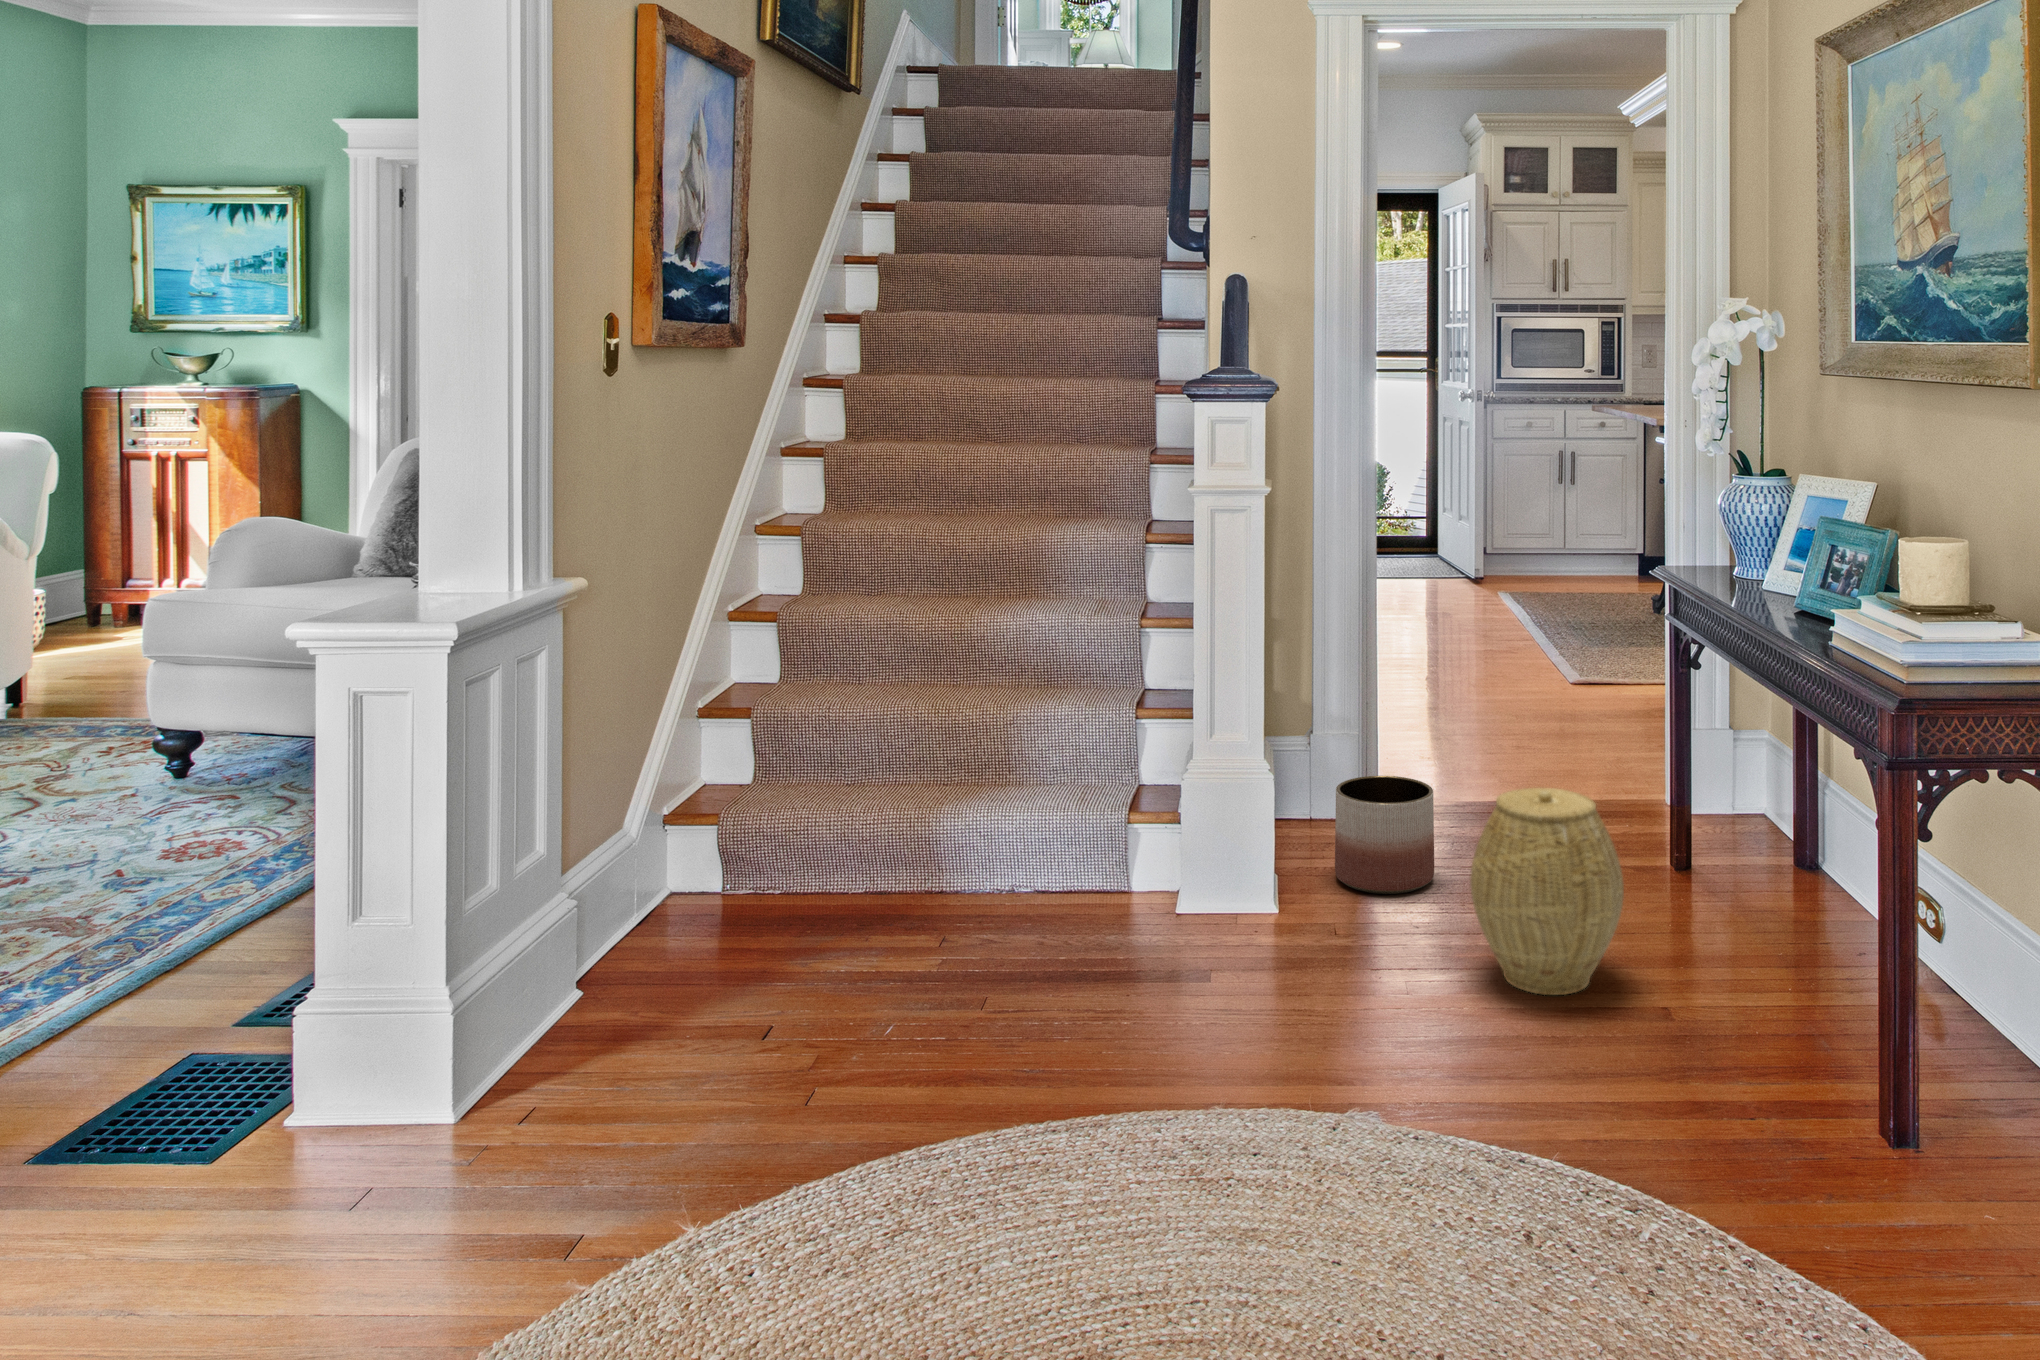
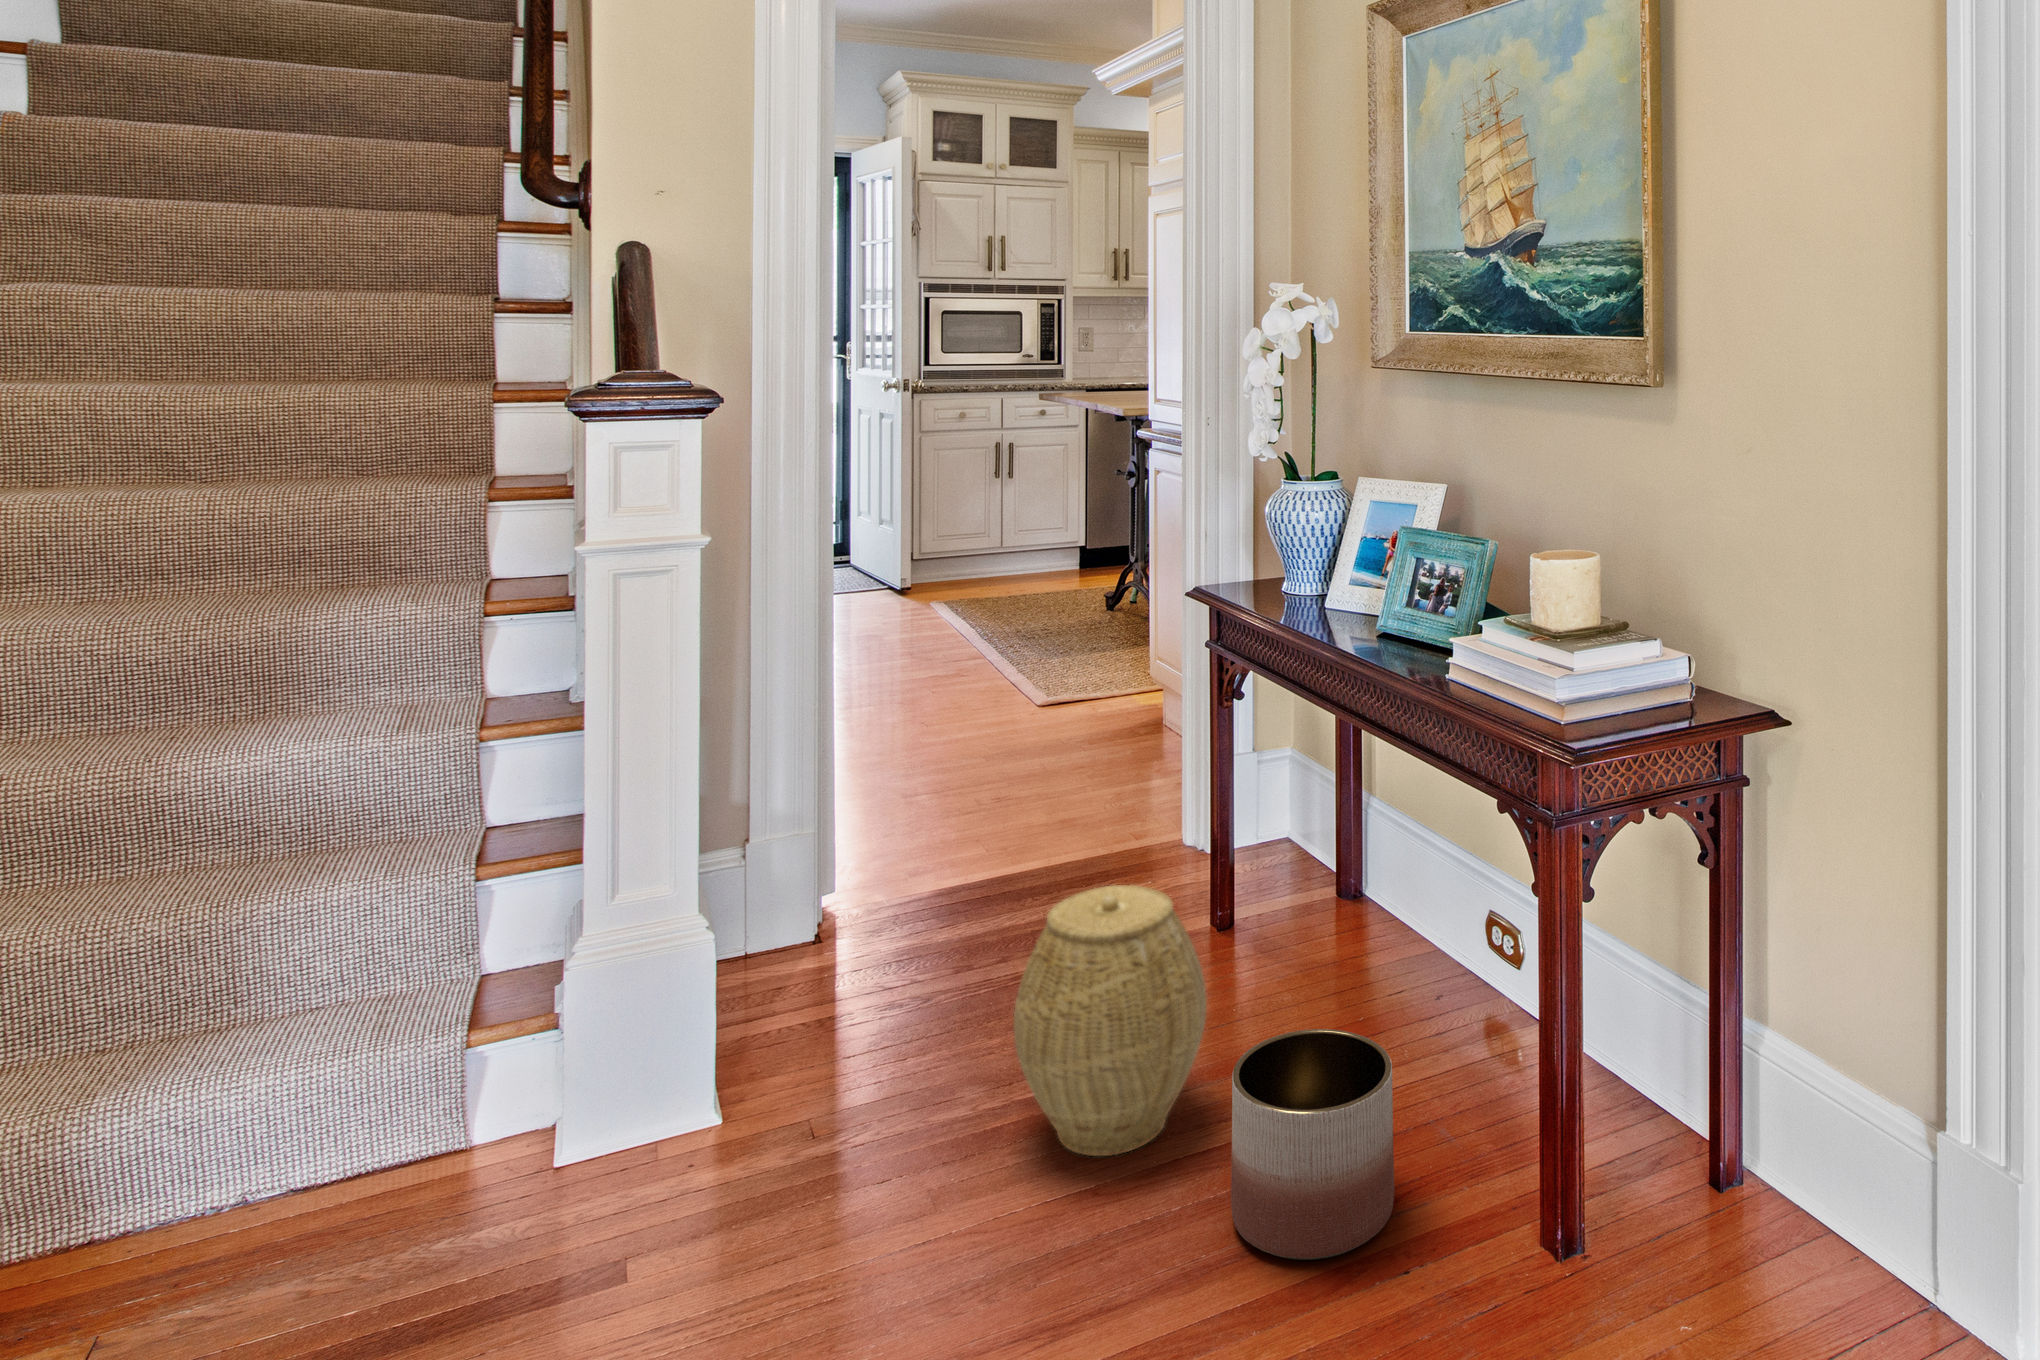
planter: present [1335,776,1434,894] -> present [1231,1029,1394,1260]

